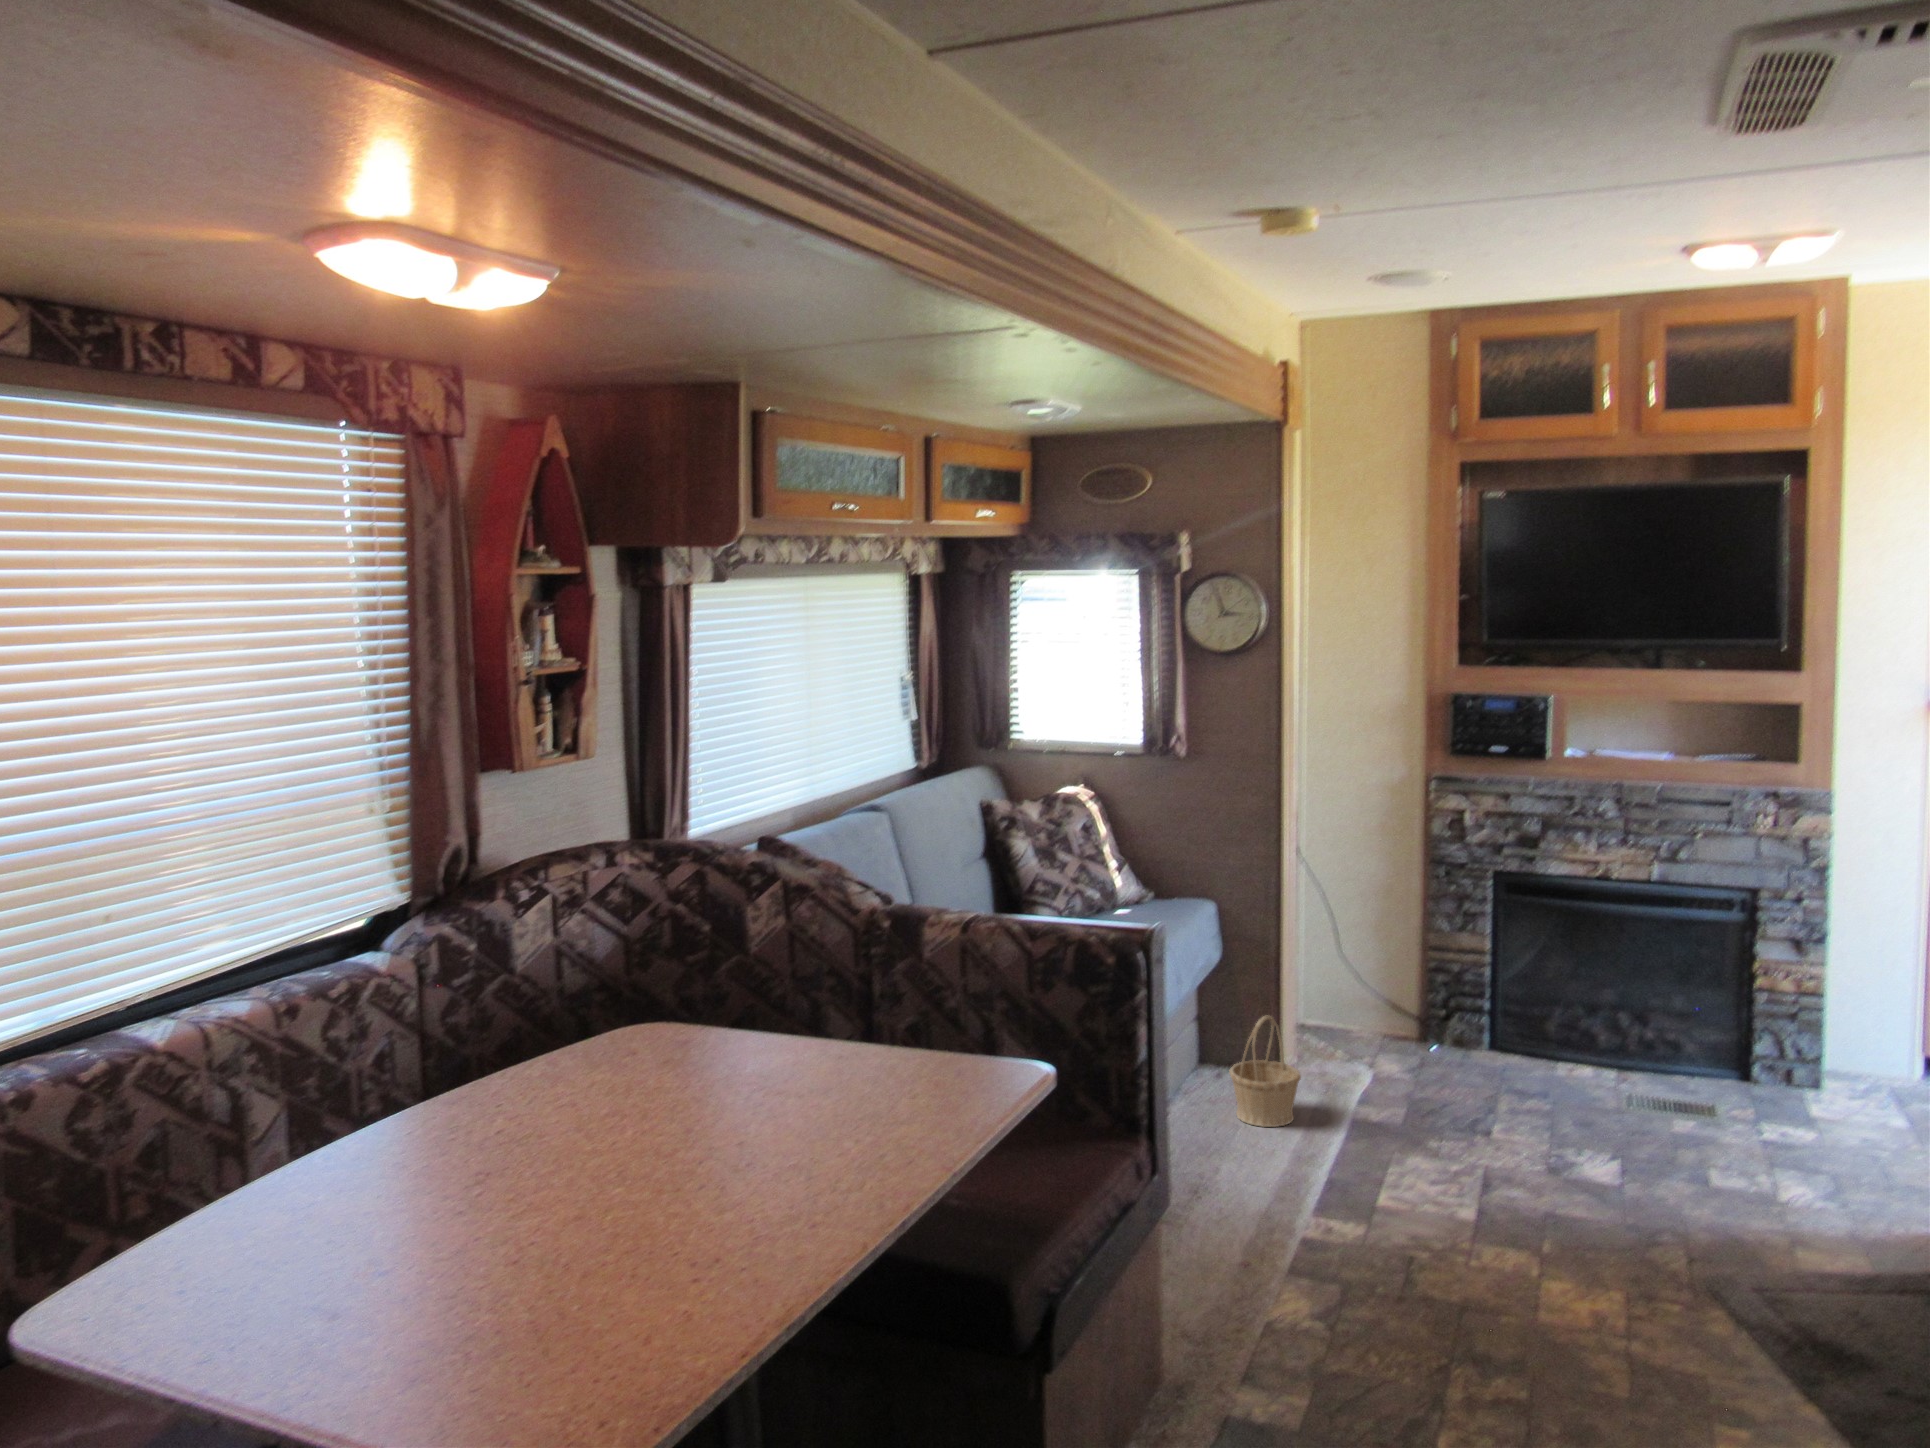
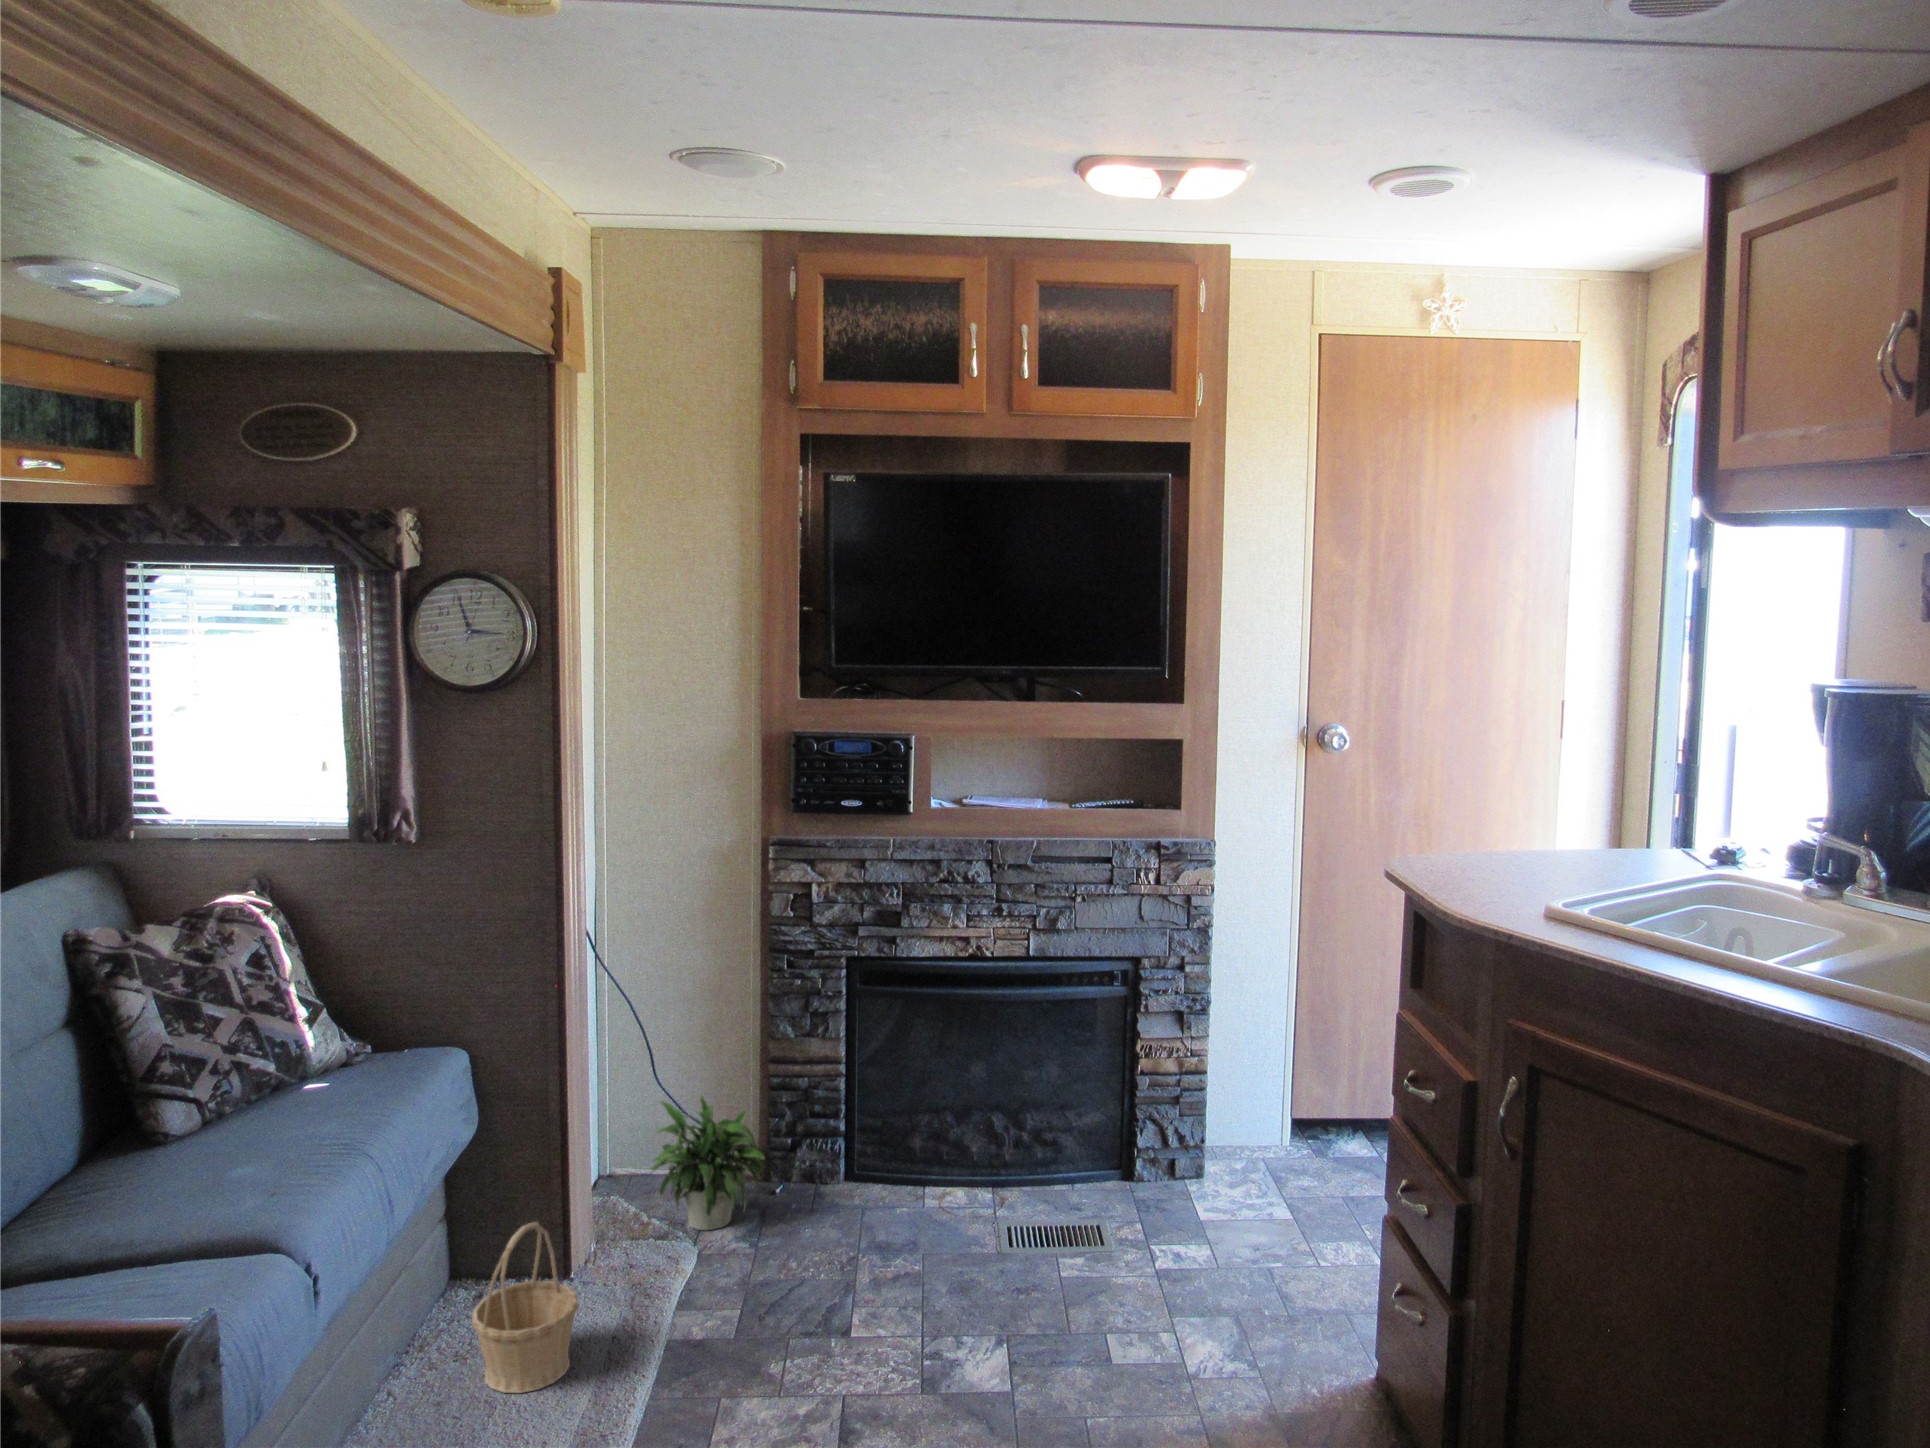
potted plant: none [1336,966,1426,1064] -> present [651,1097,765,1230]

